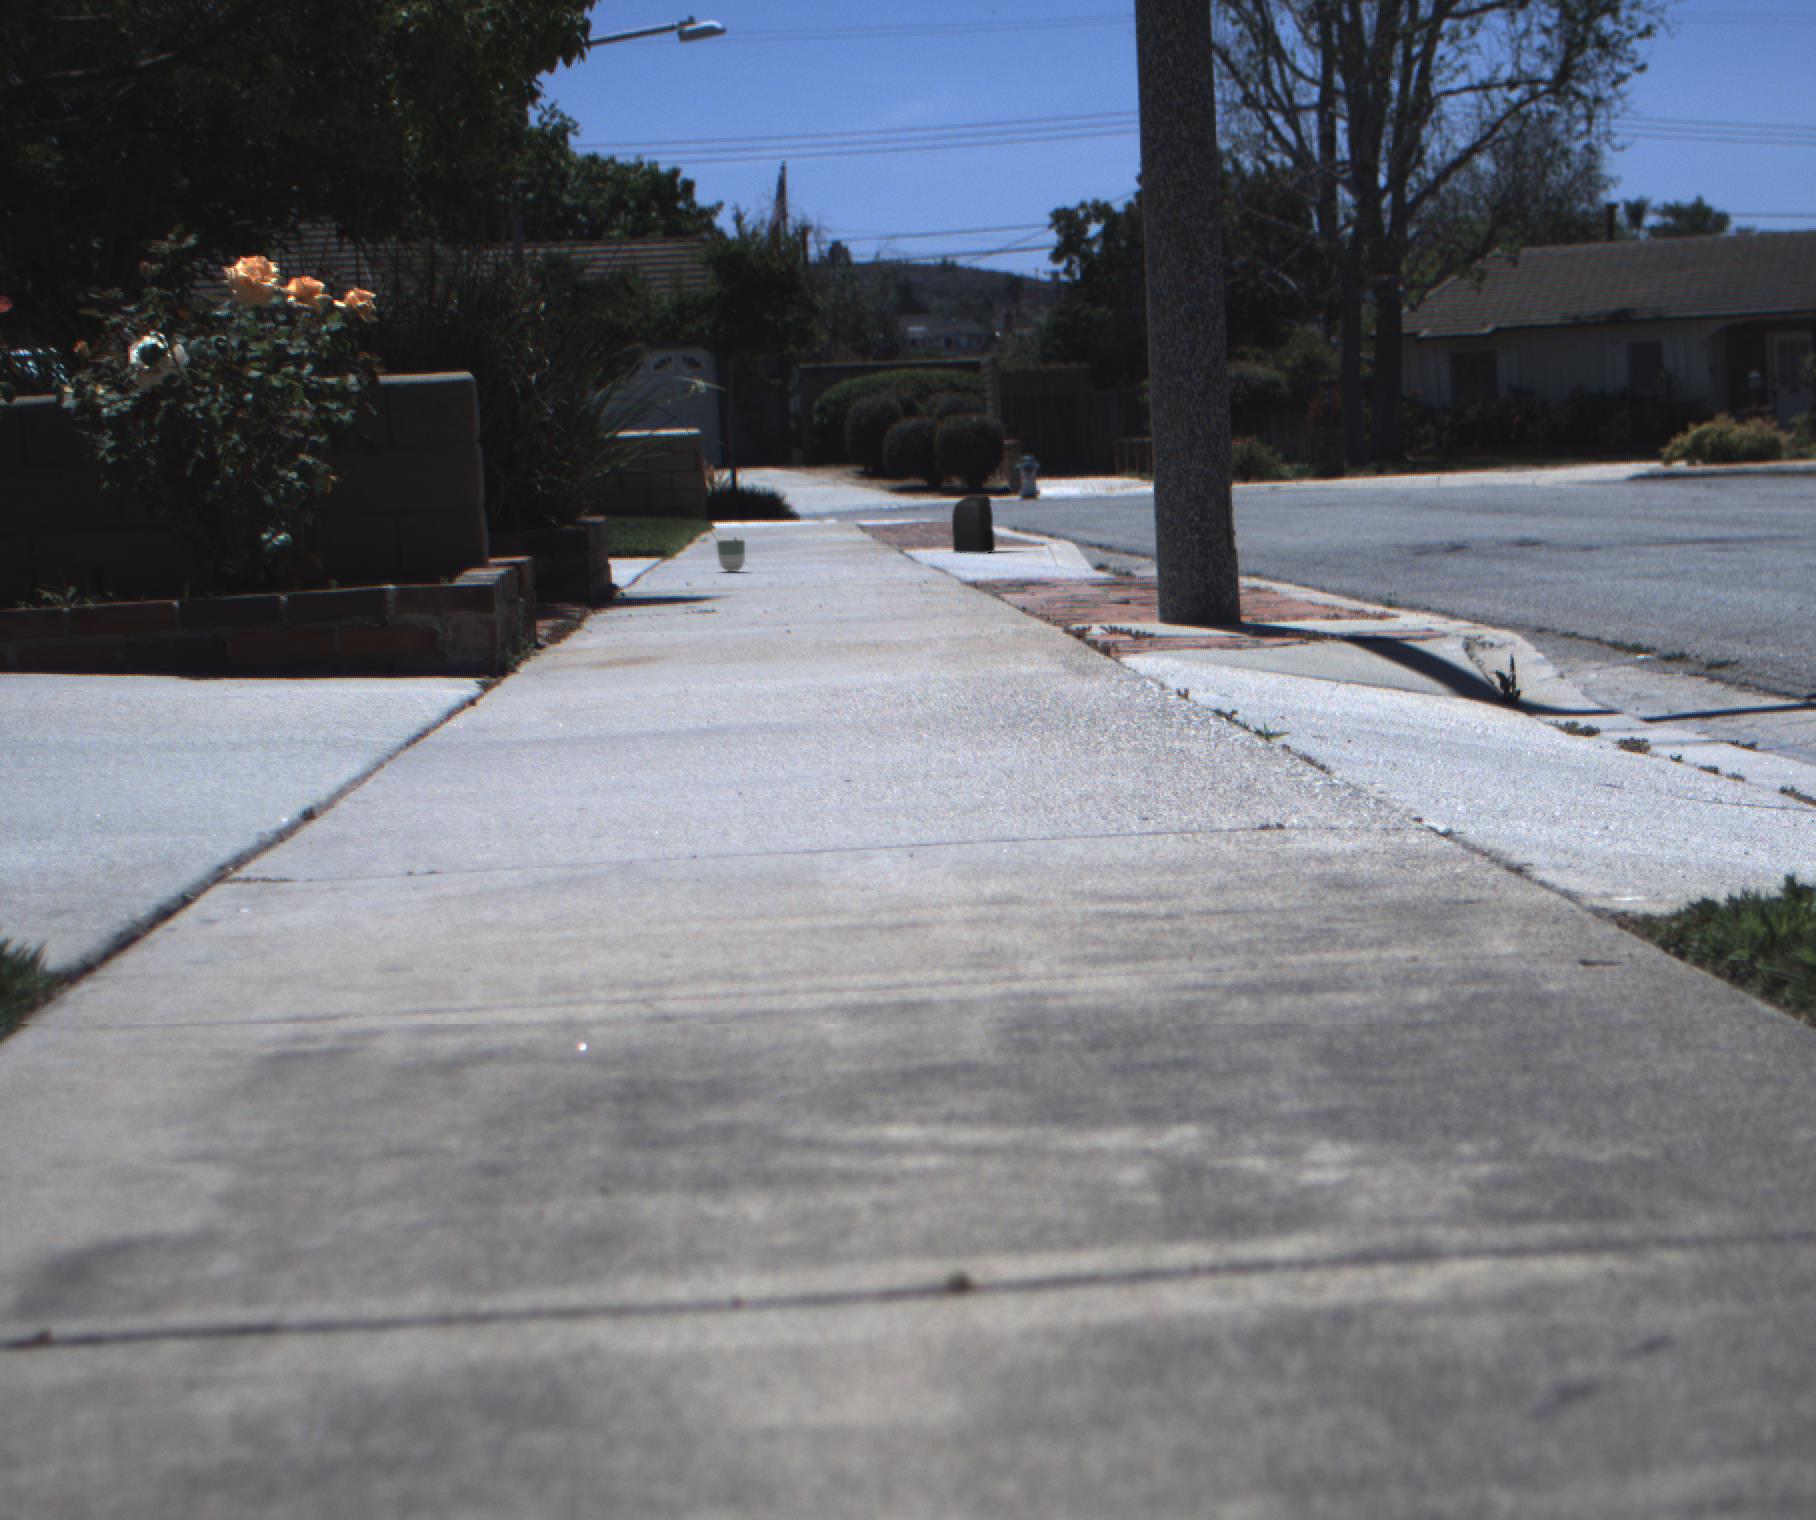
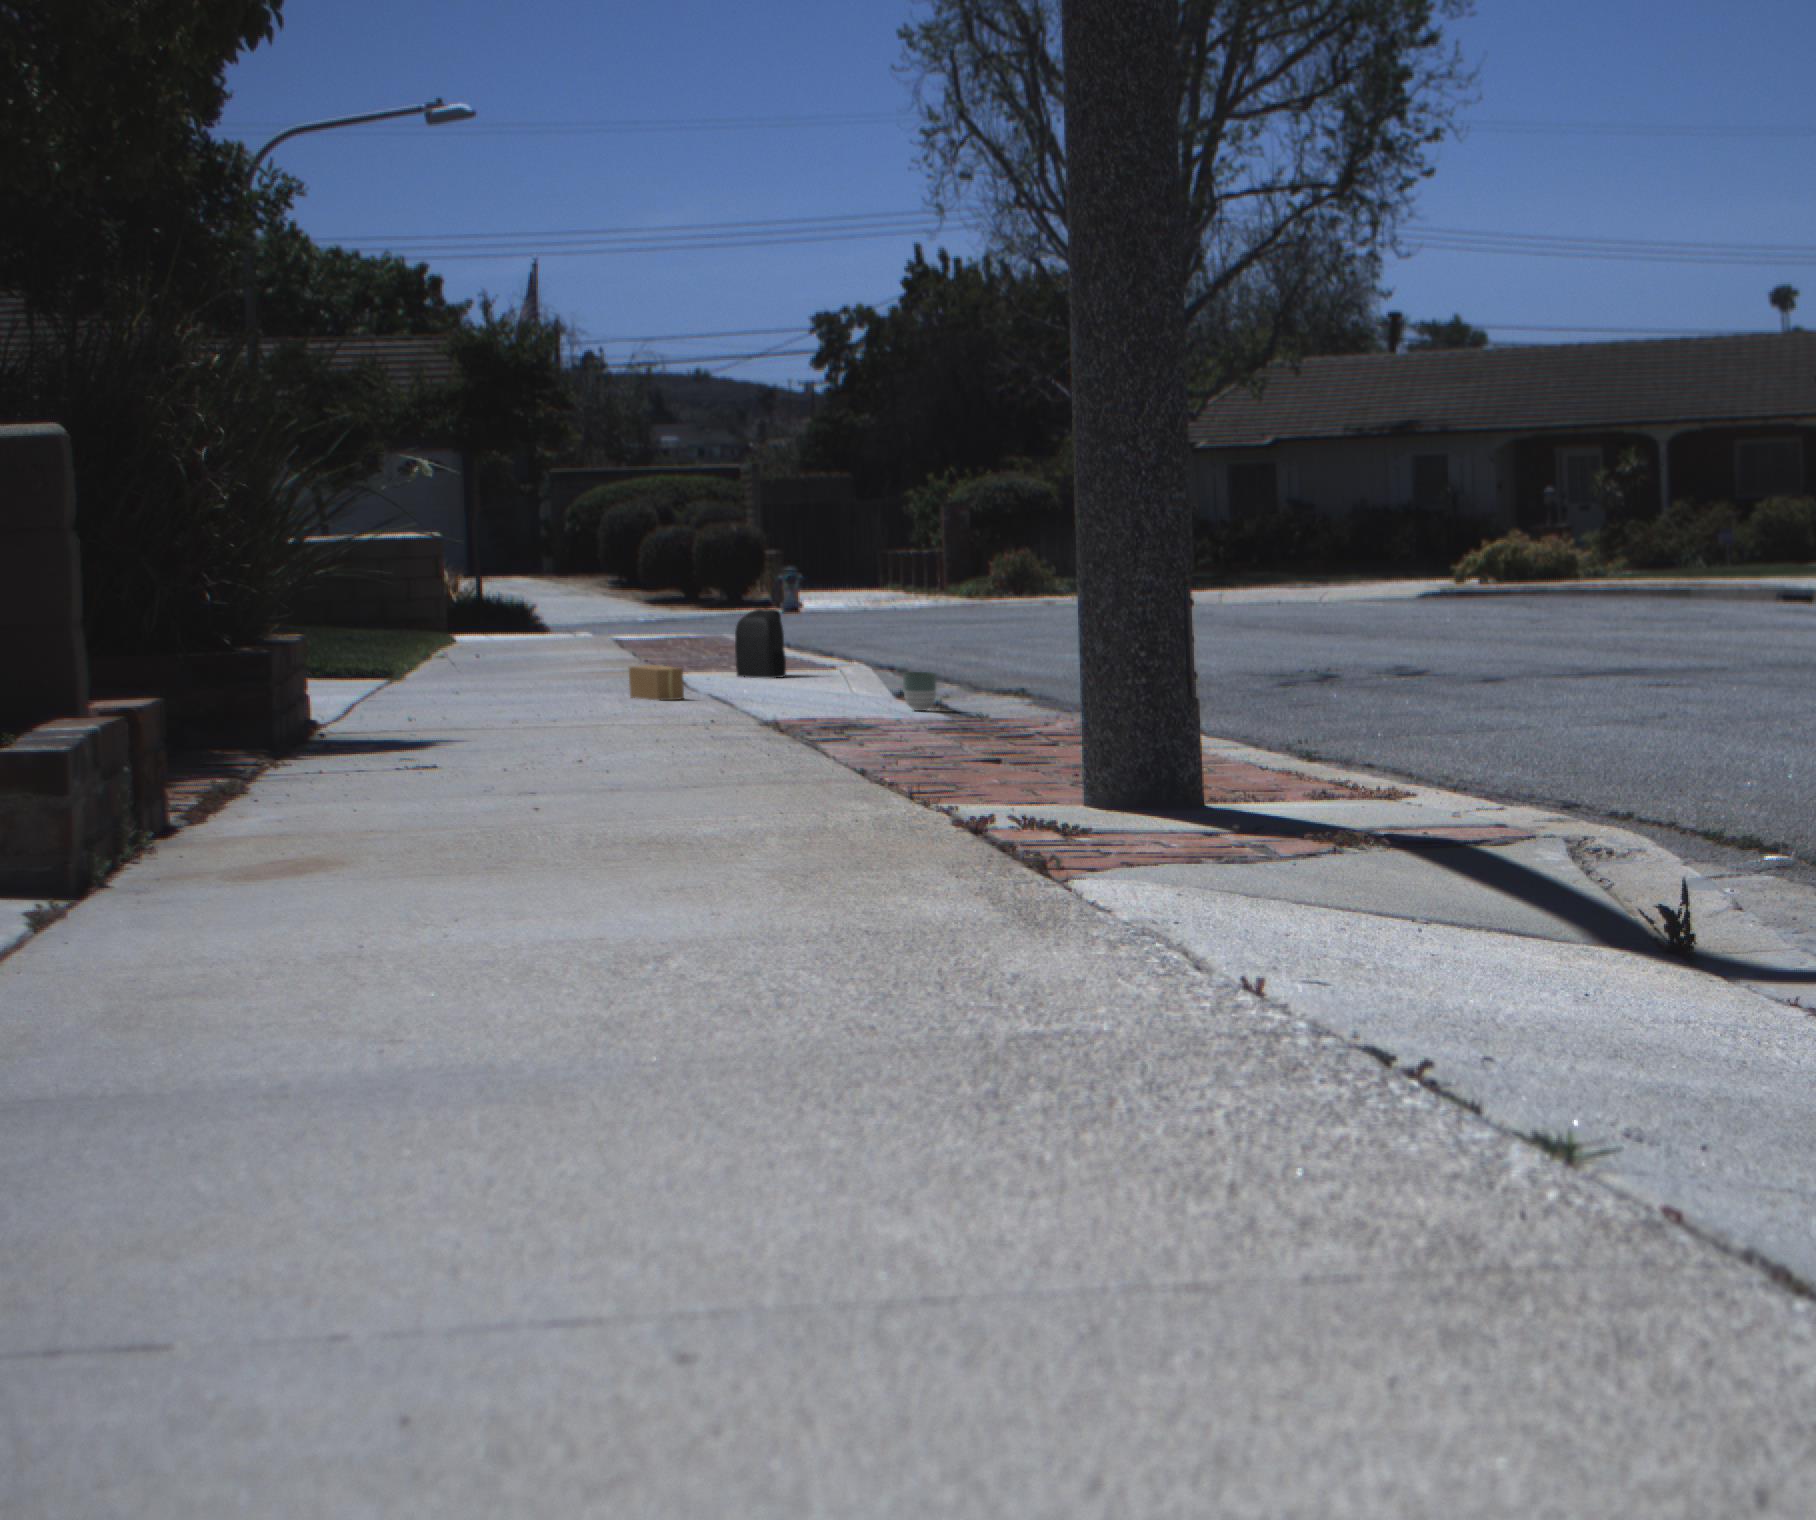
planter: present [716,540,745,572] -> present [902,672,937,711]
cardboard box: none [860,541,905,570] -> present [629,665,684,701]

